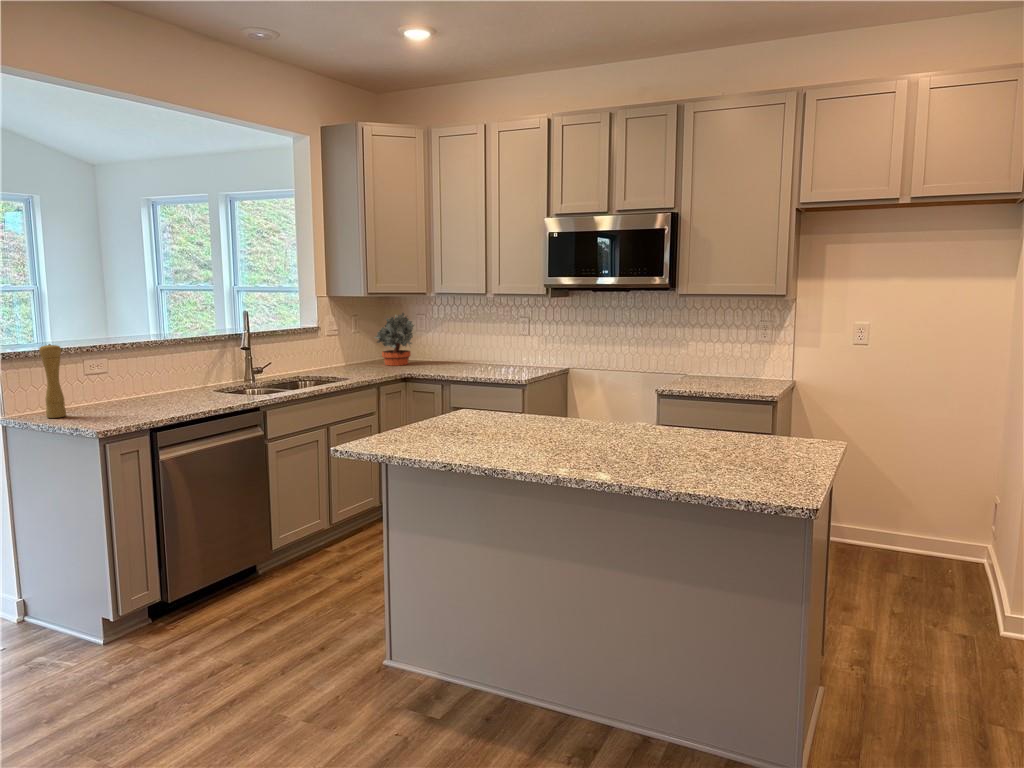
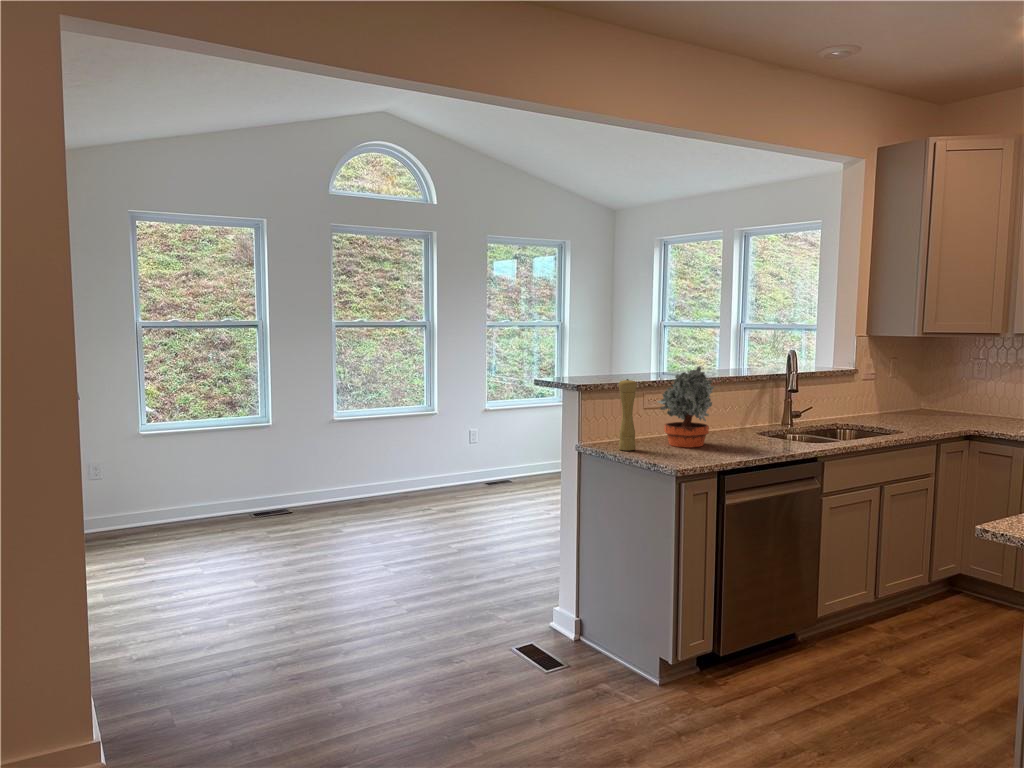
potted plant: present [375,313,414,366] -> present [658,366,714,447]

